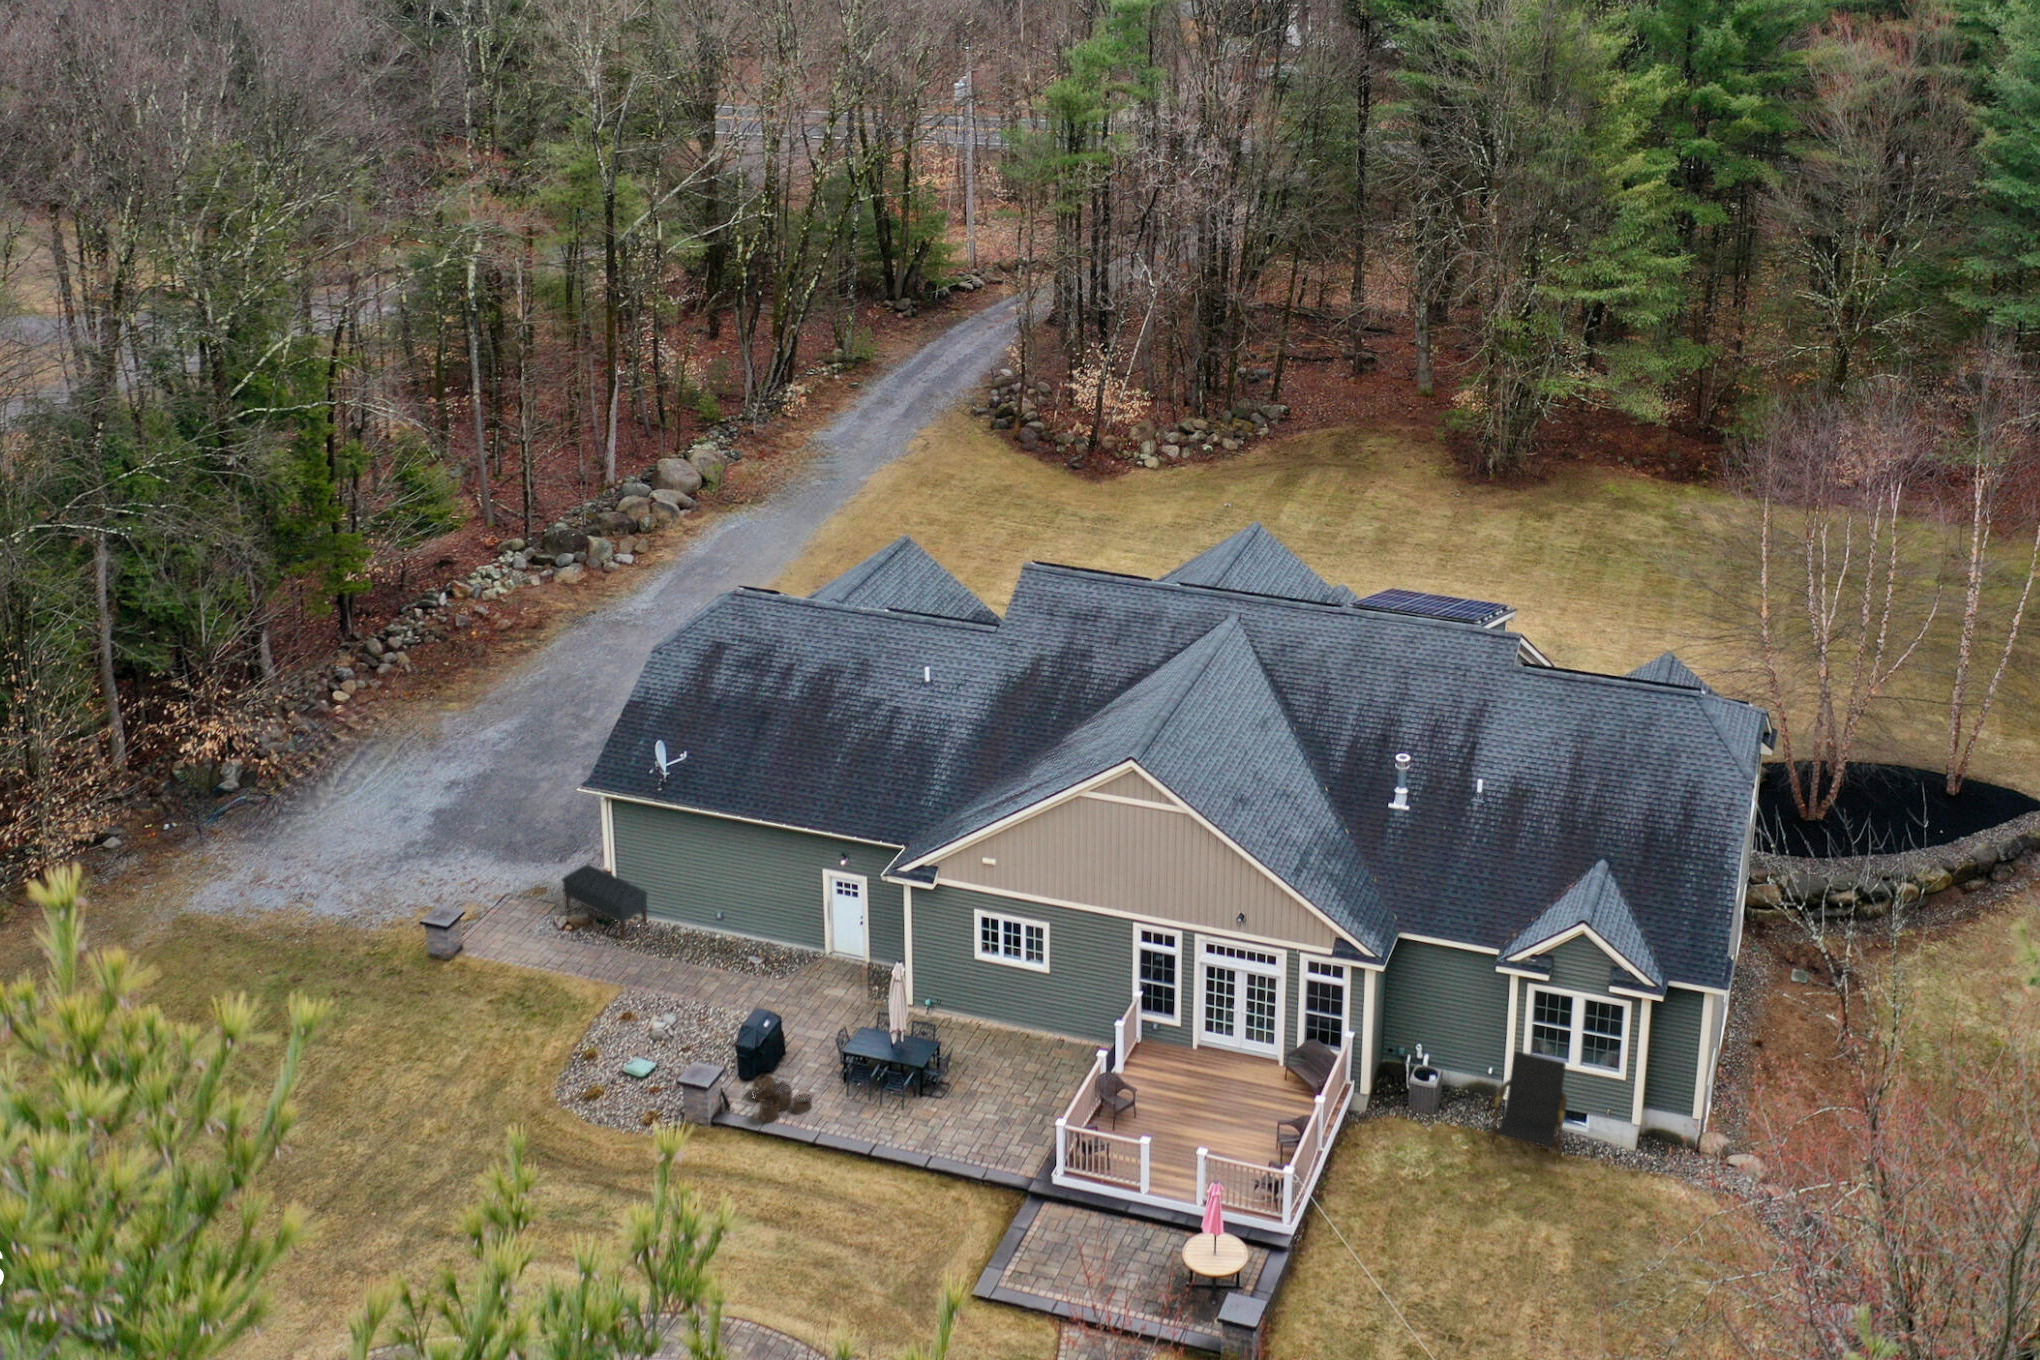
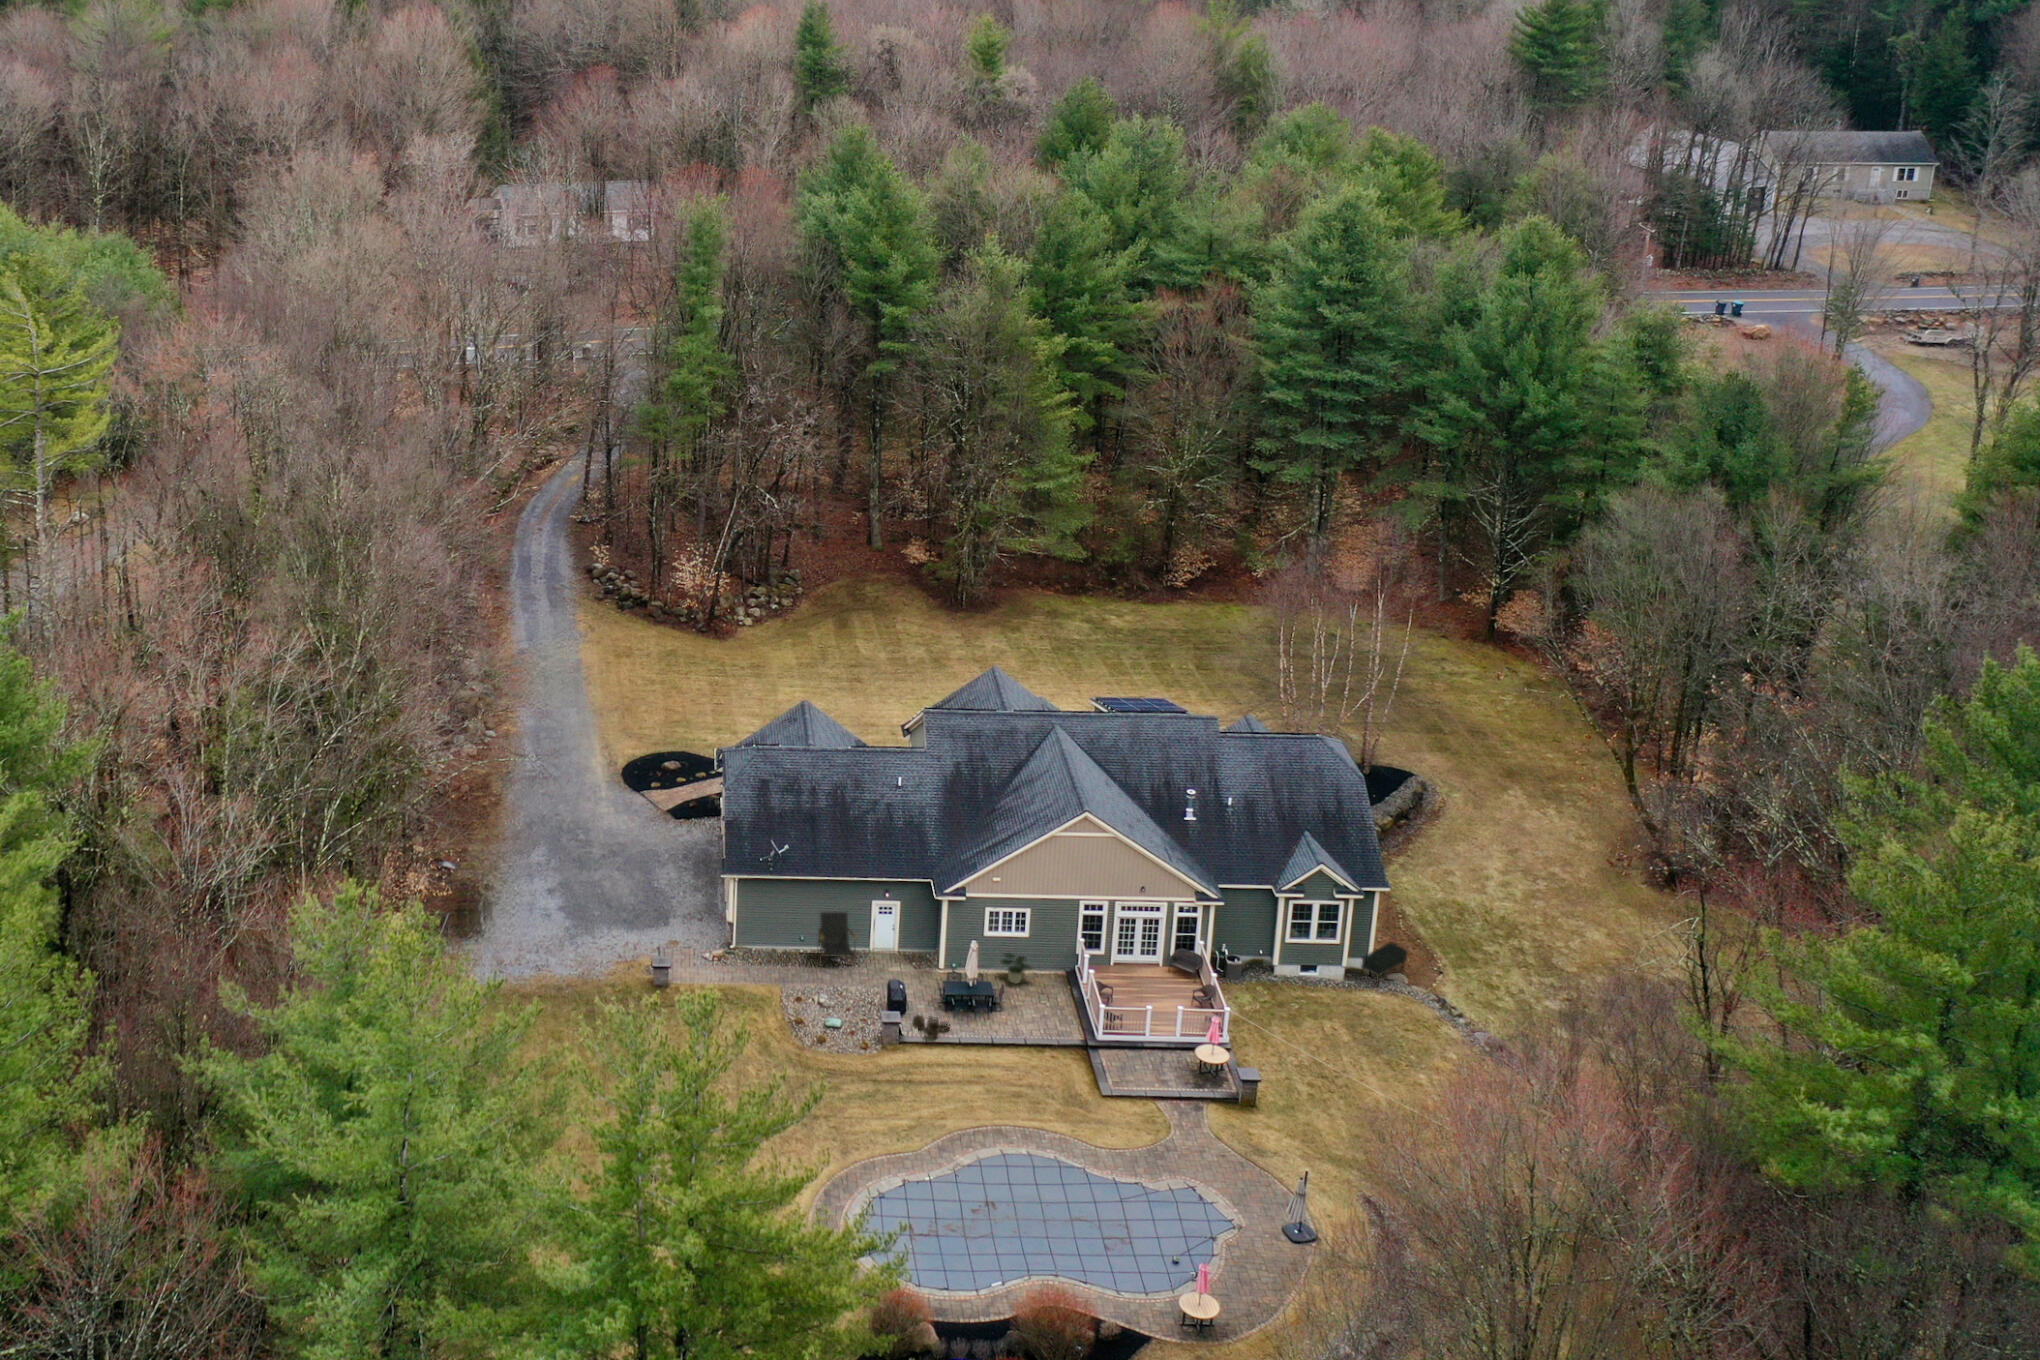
bench: present [562,865,647,939] -> present [1360,943,1408,985]
potted plant: none [989,993,1038,1049] -> present [1001,953,1032,984]
lounge chair: present [1491,1051,1567,1165] -> present [818,912,856,961]

